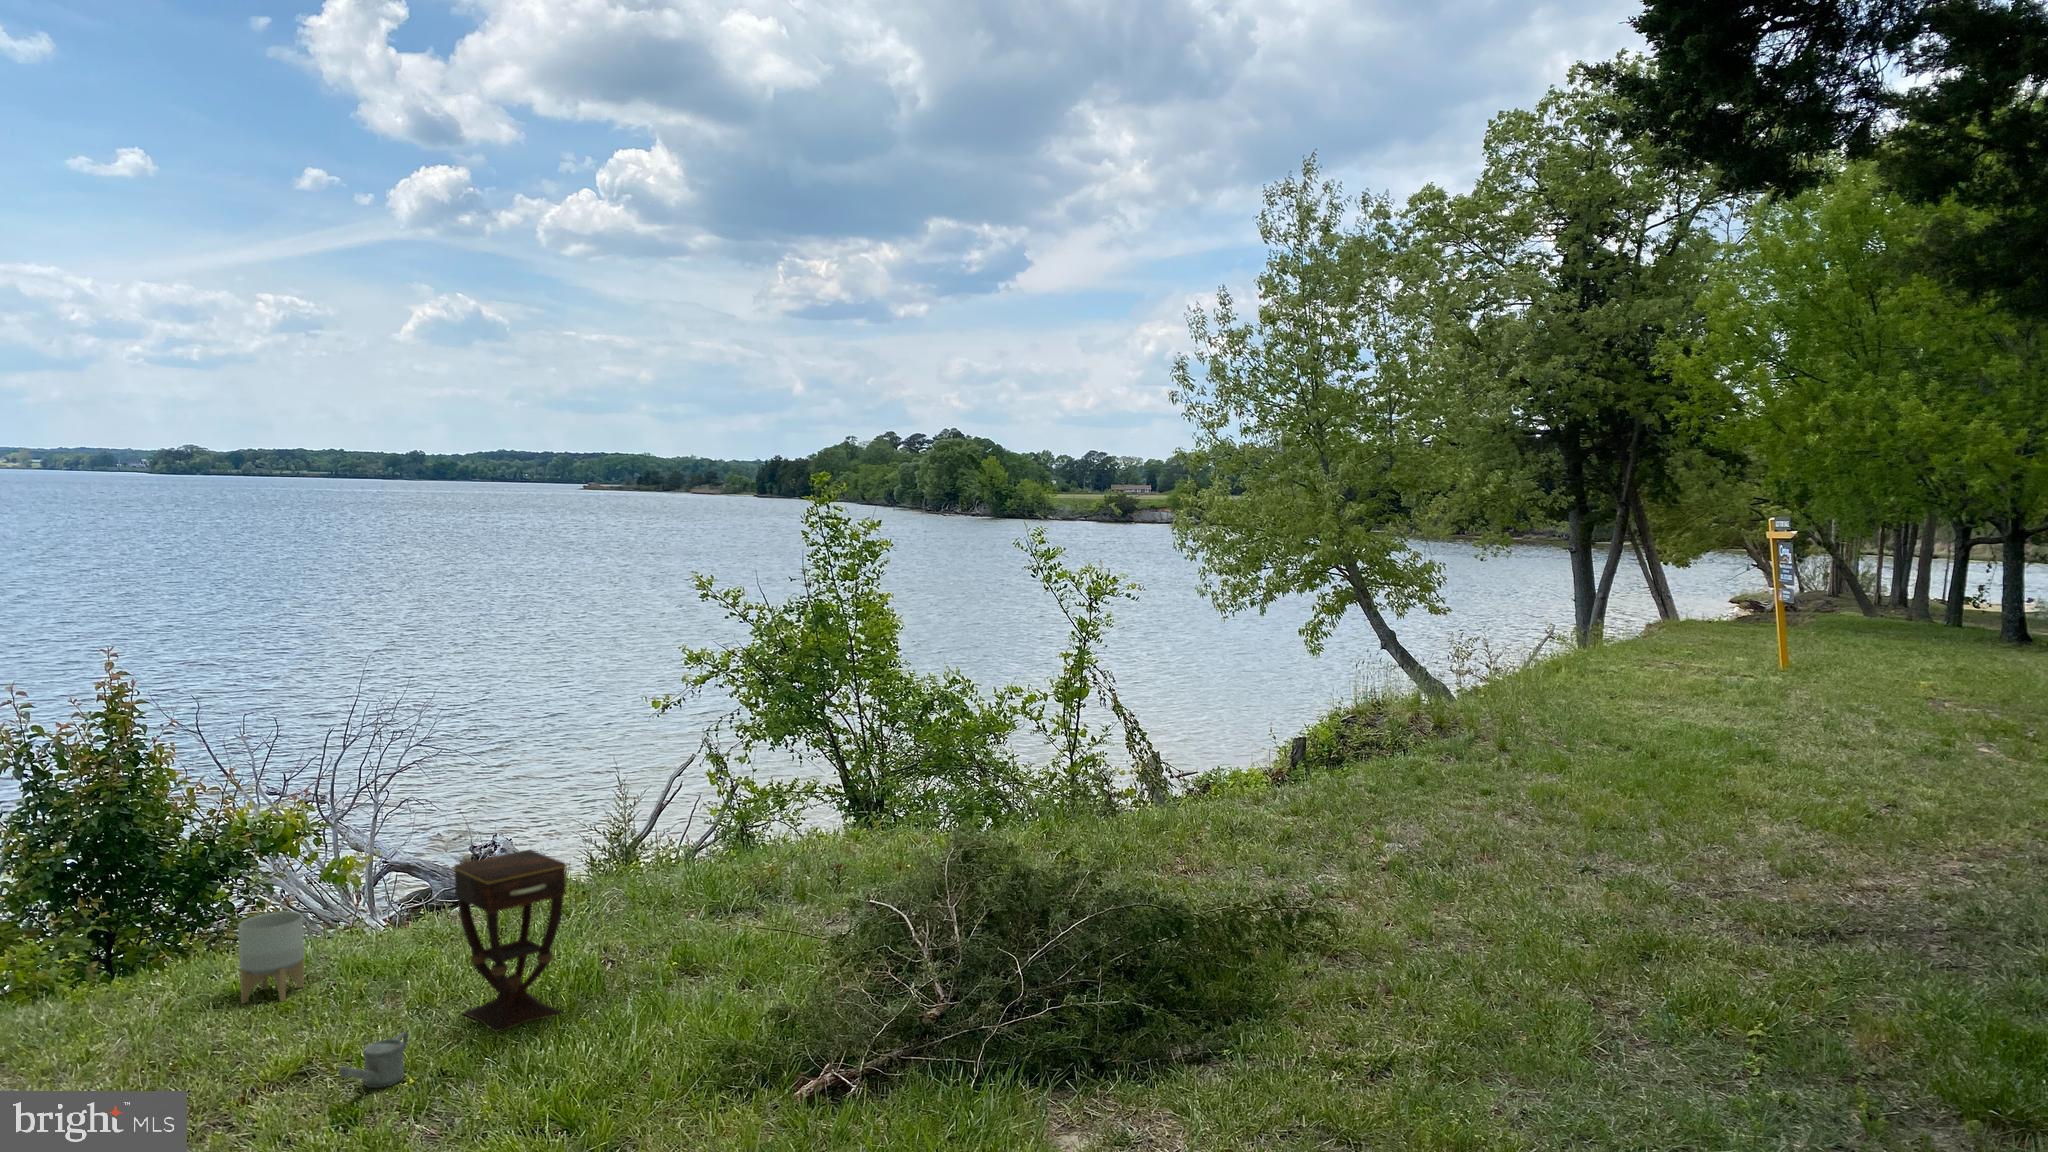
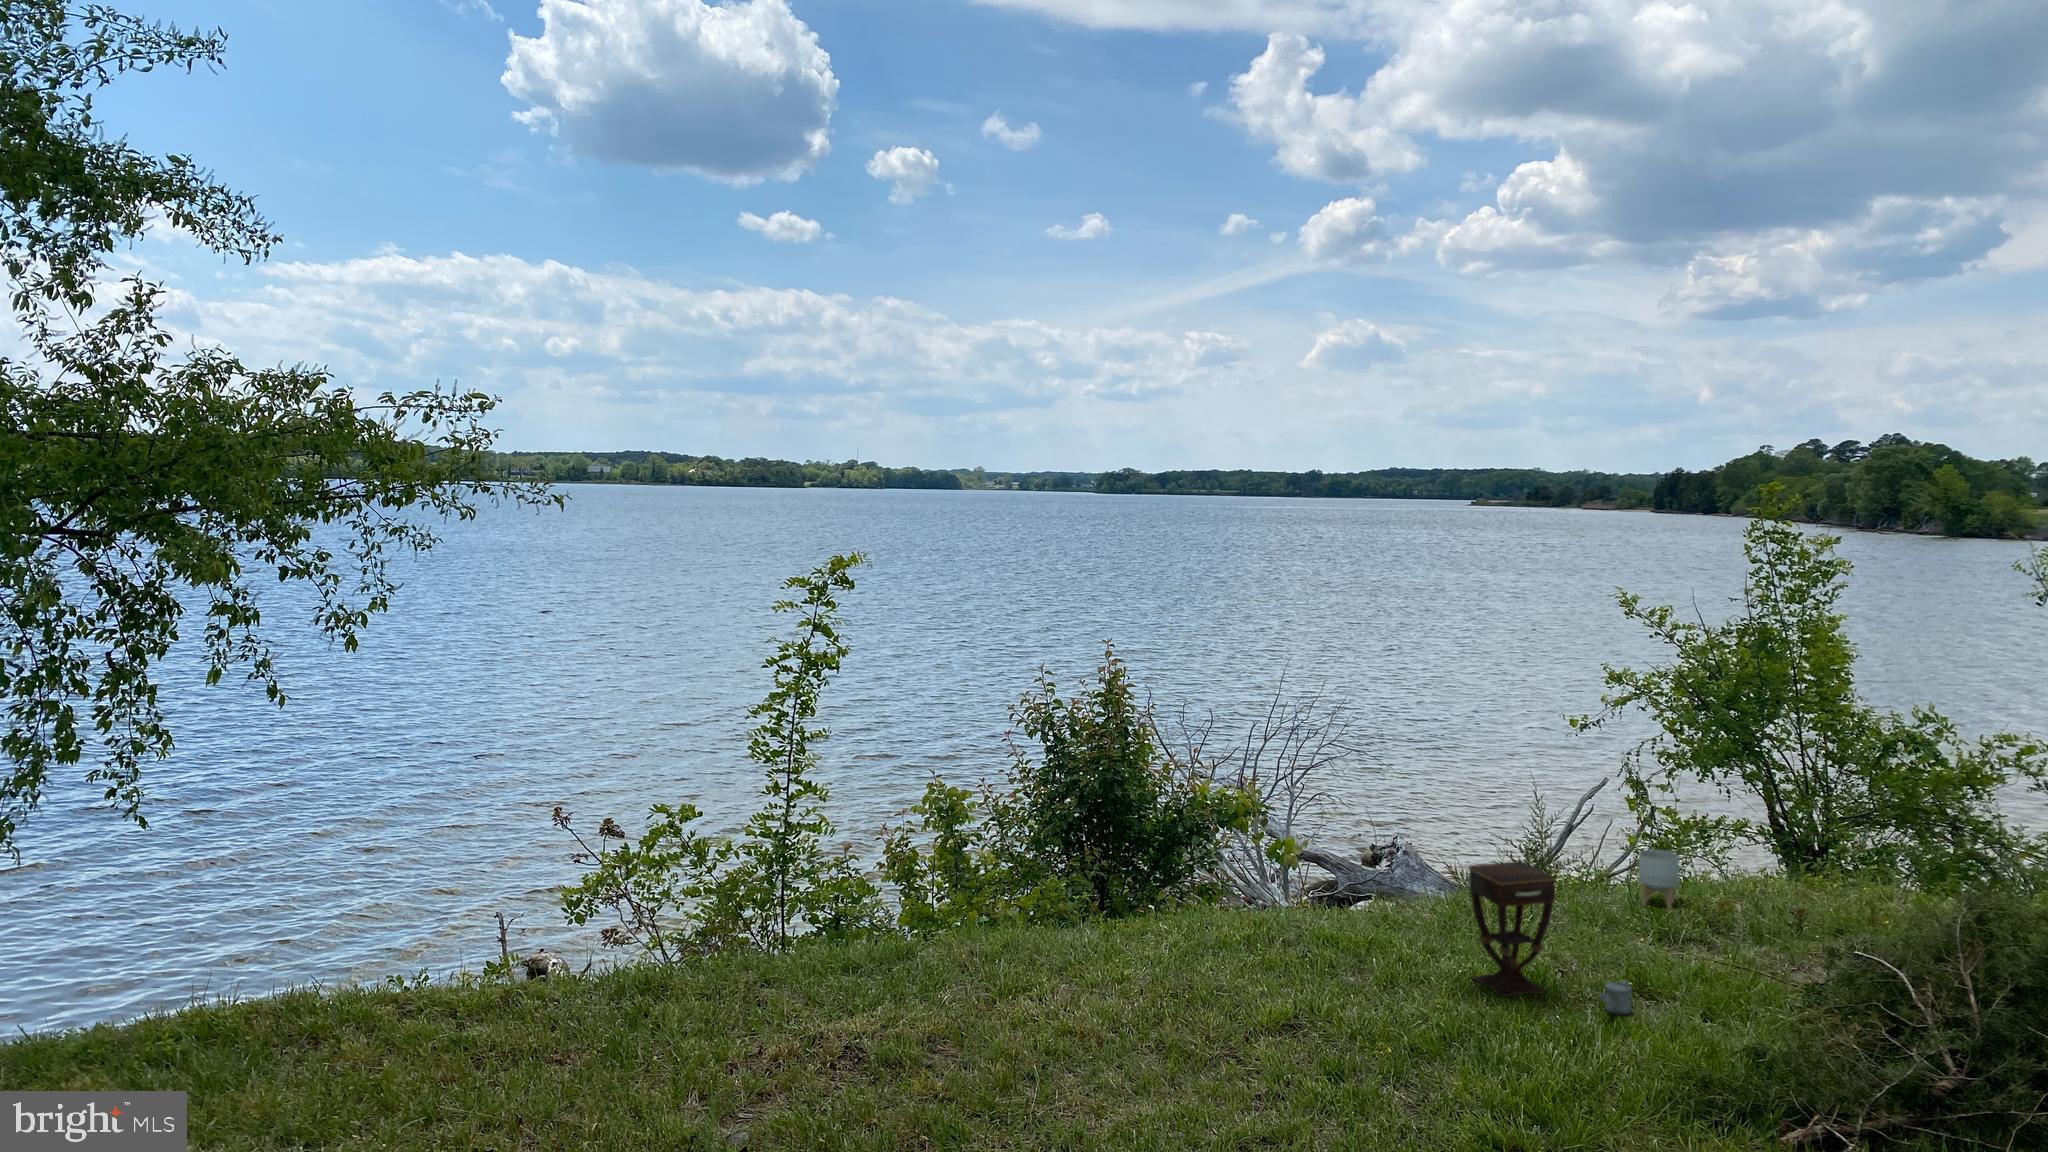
planter: present [238,912,304,1003] -> present [1639,850,1679,909]
watering can: present [339,1032,408,1088] -> present [1599,980,1631,1014]

